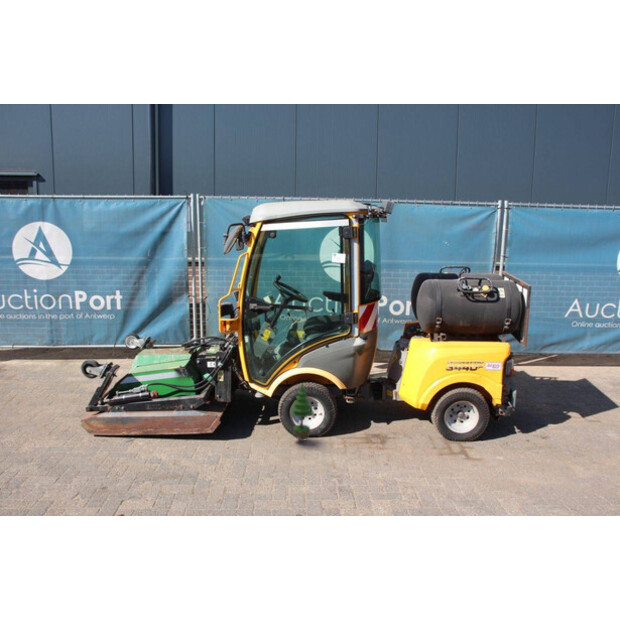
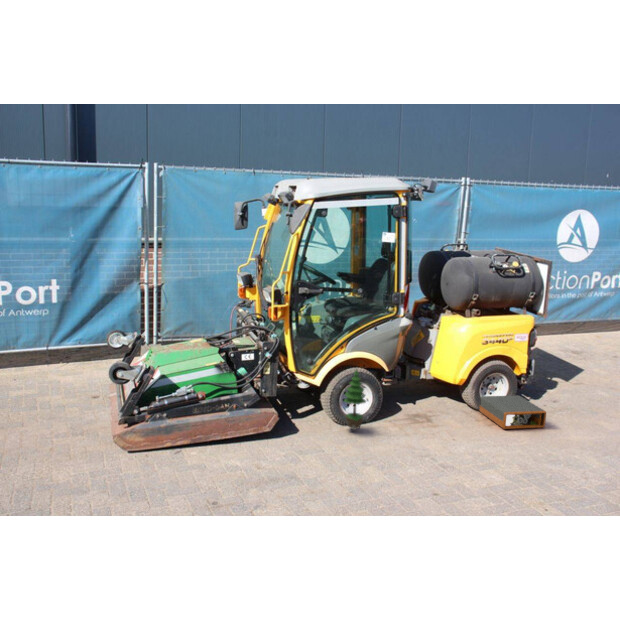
storage box: none [446,423,504,463] -> present [479,395,546,429]

